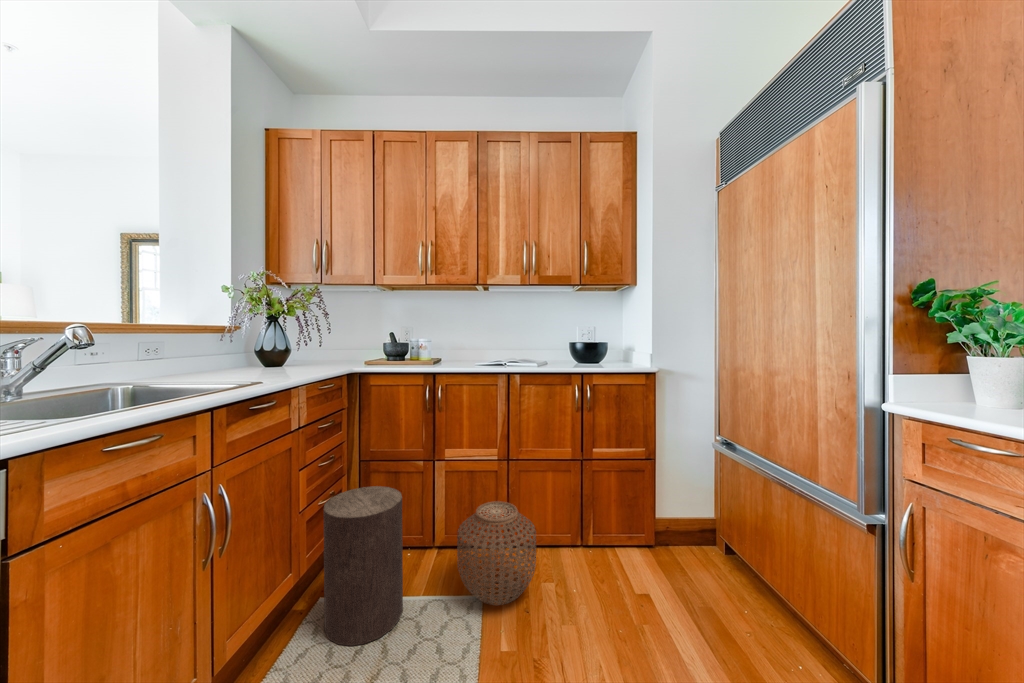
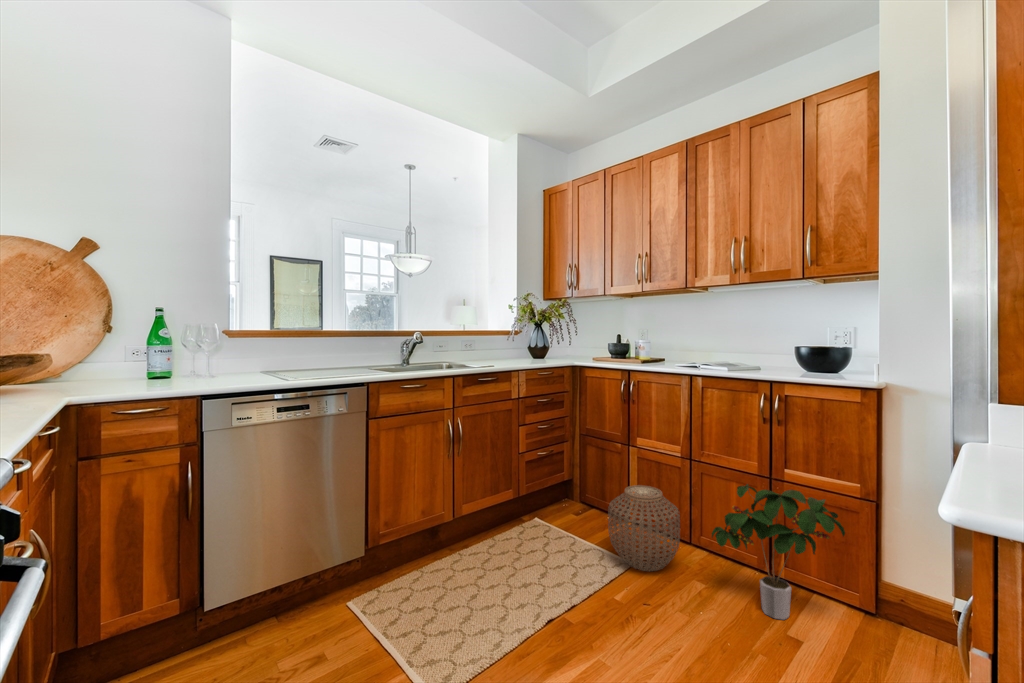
potted plant: none [573,466,665,586] -> present [712,484,845,620]
stool: present [324,486,403,646] -> none [525,447,576,545]

